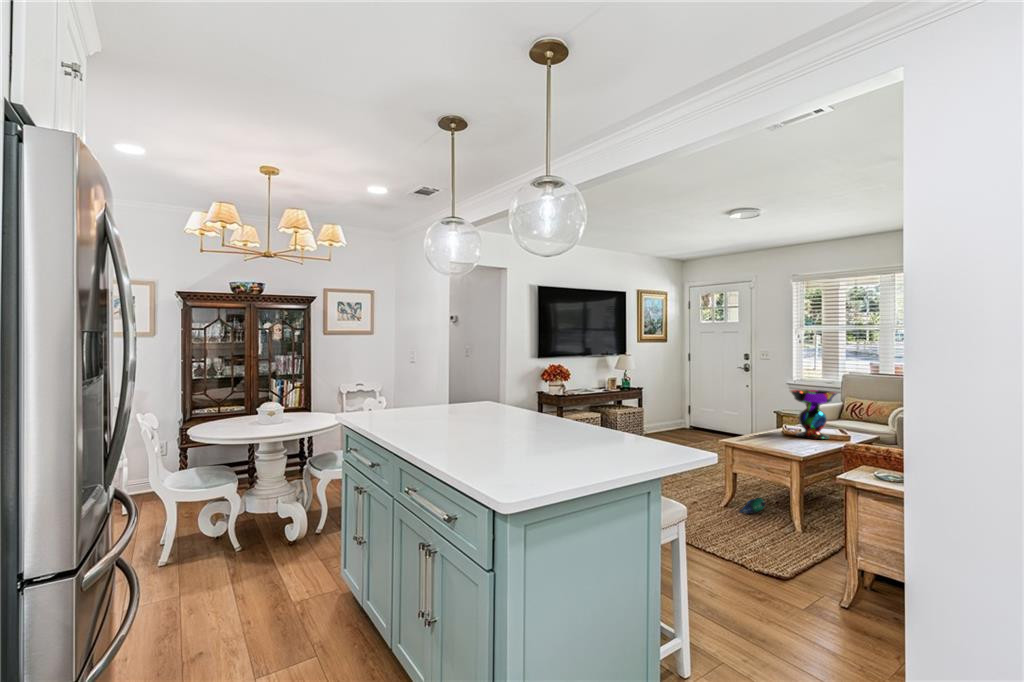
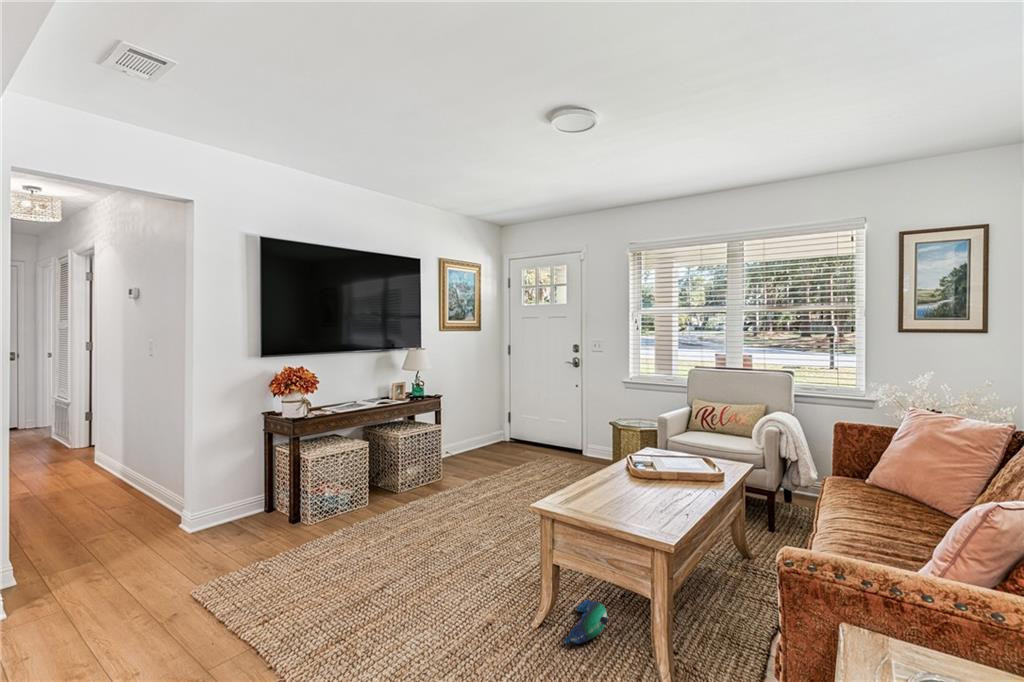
decorative bowl: present [790,390,838,440] -> none [639,400,711,484]

